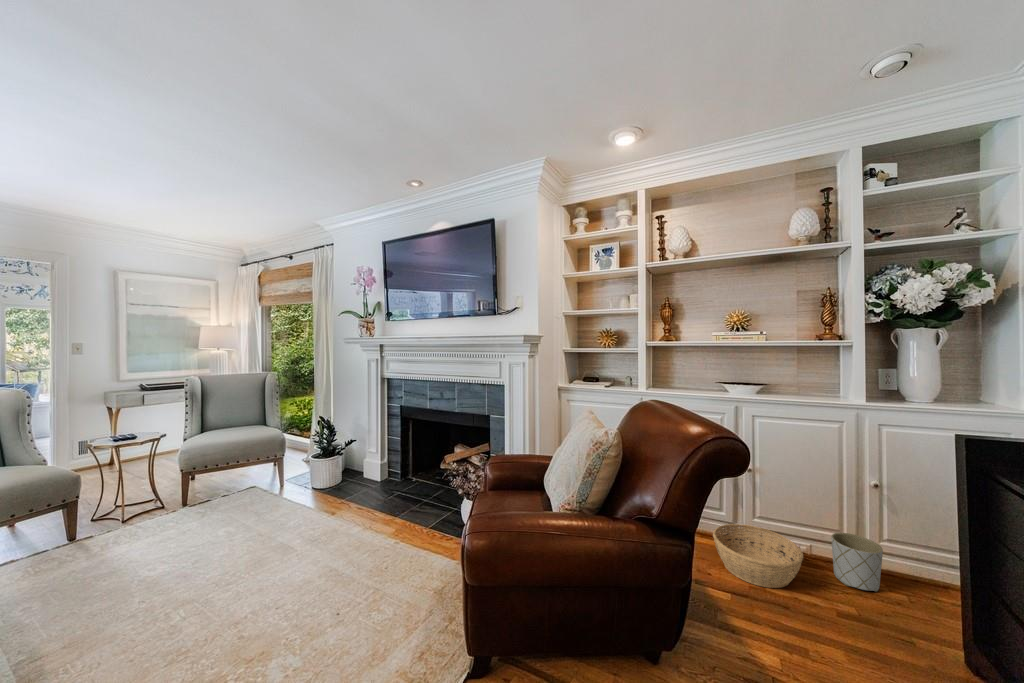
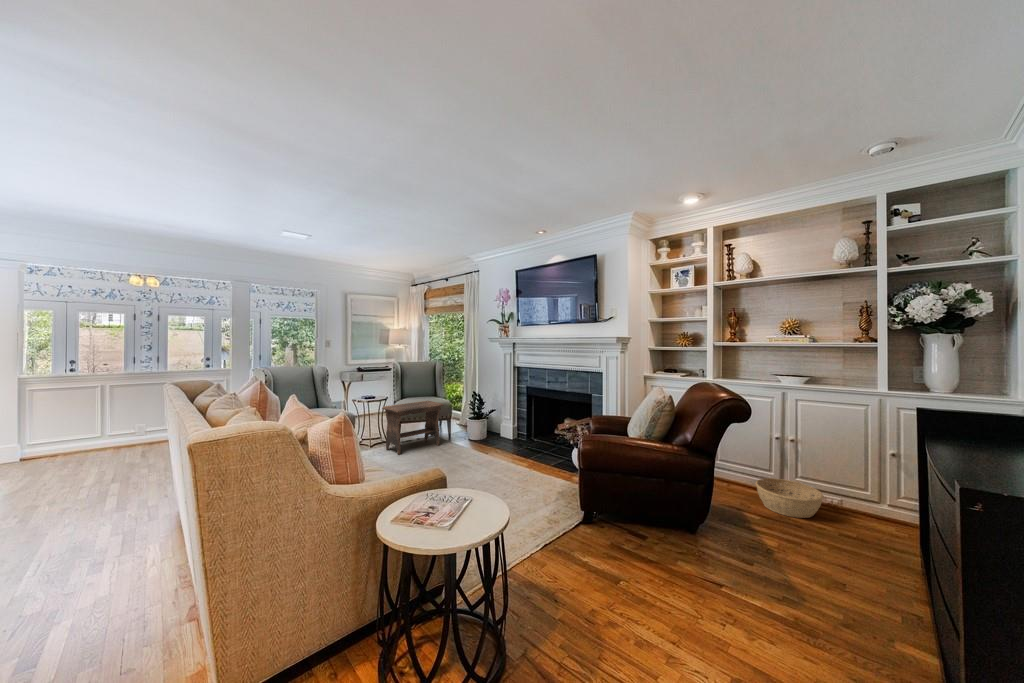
footstool: none [142,436,265,538] -> present [382,401,444,455]
planter: present [831,533,883,592] -> none [851,488,890,529]

